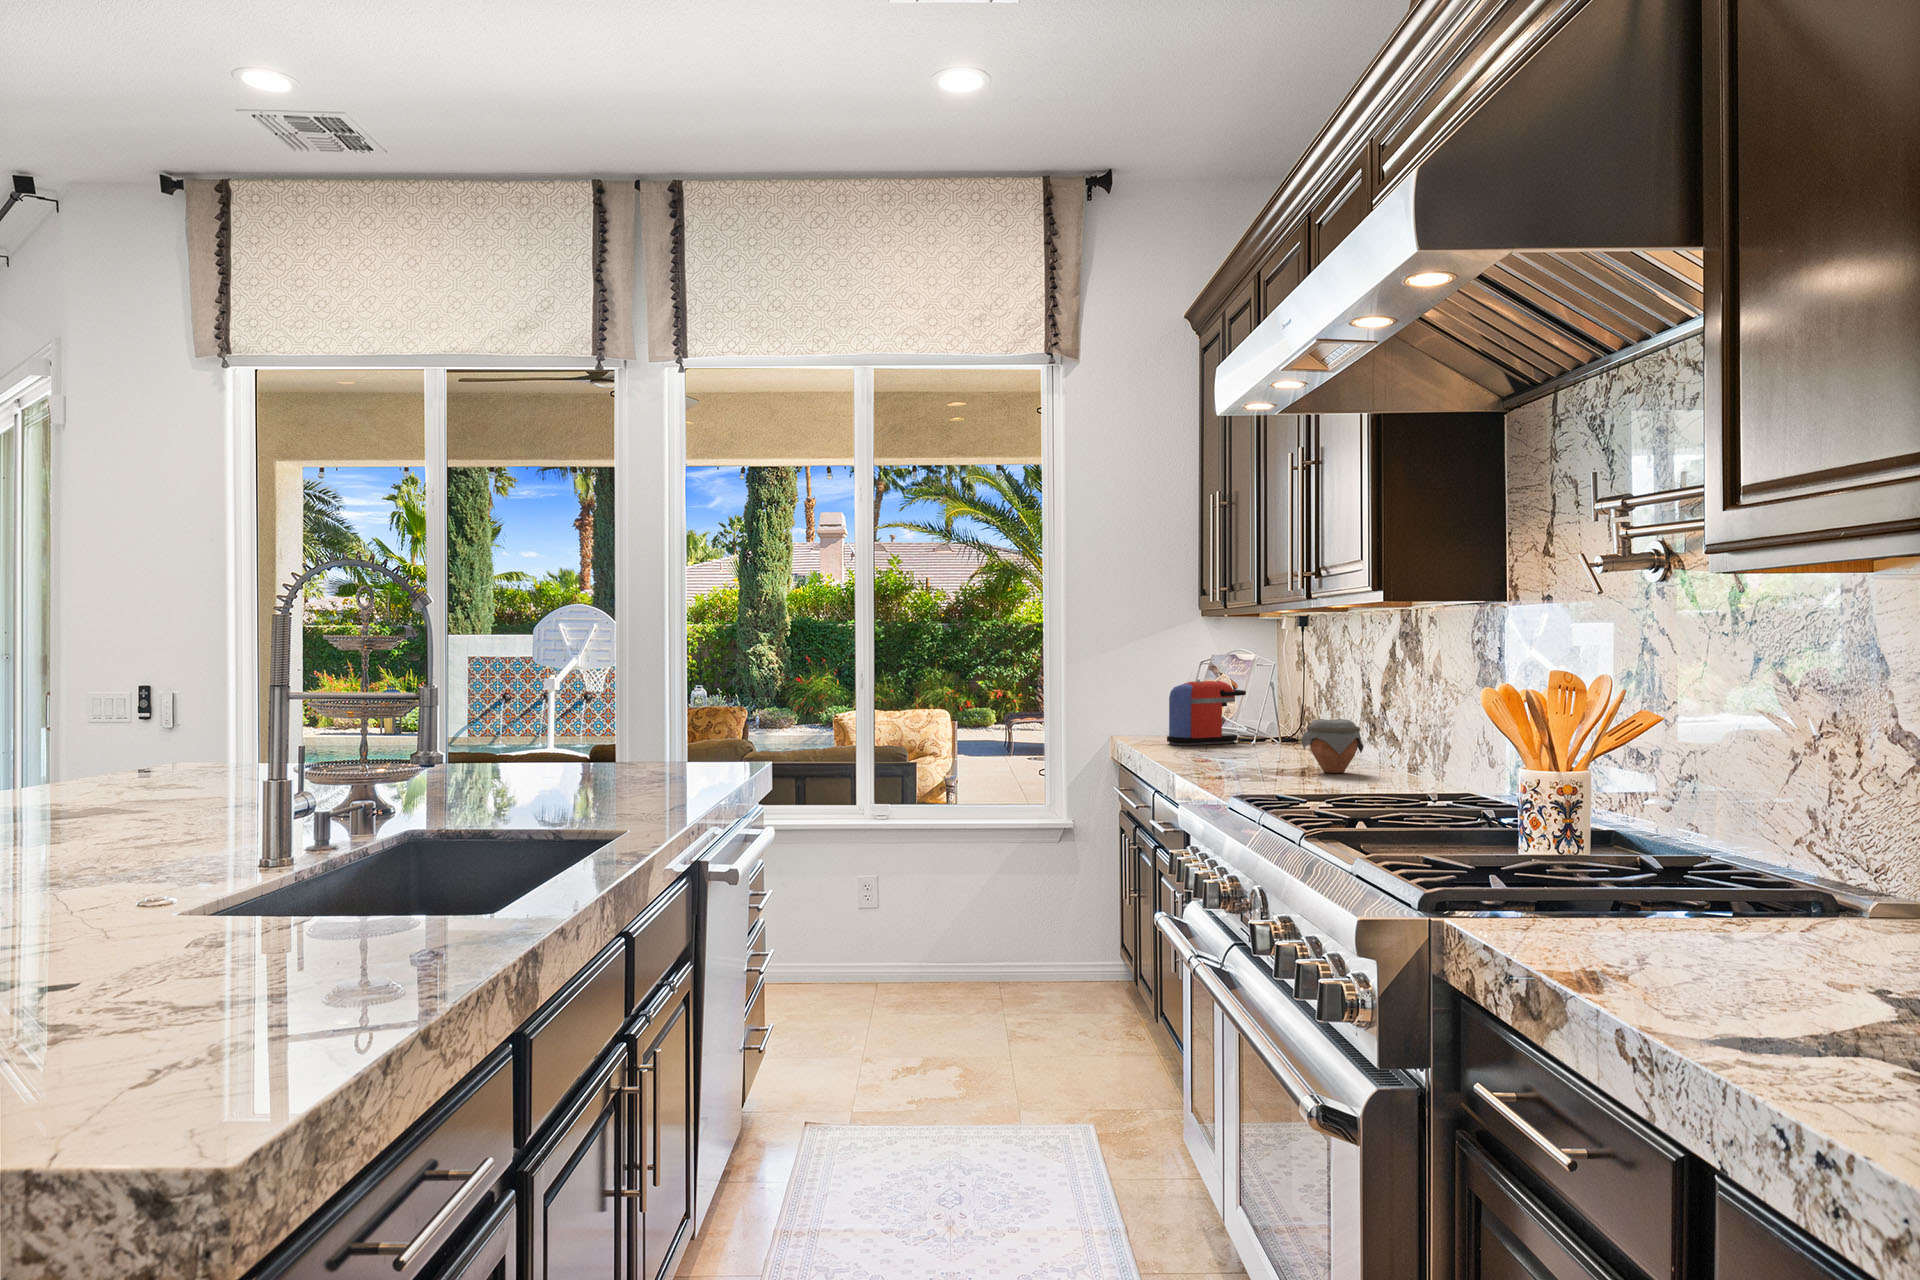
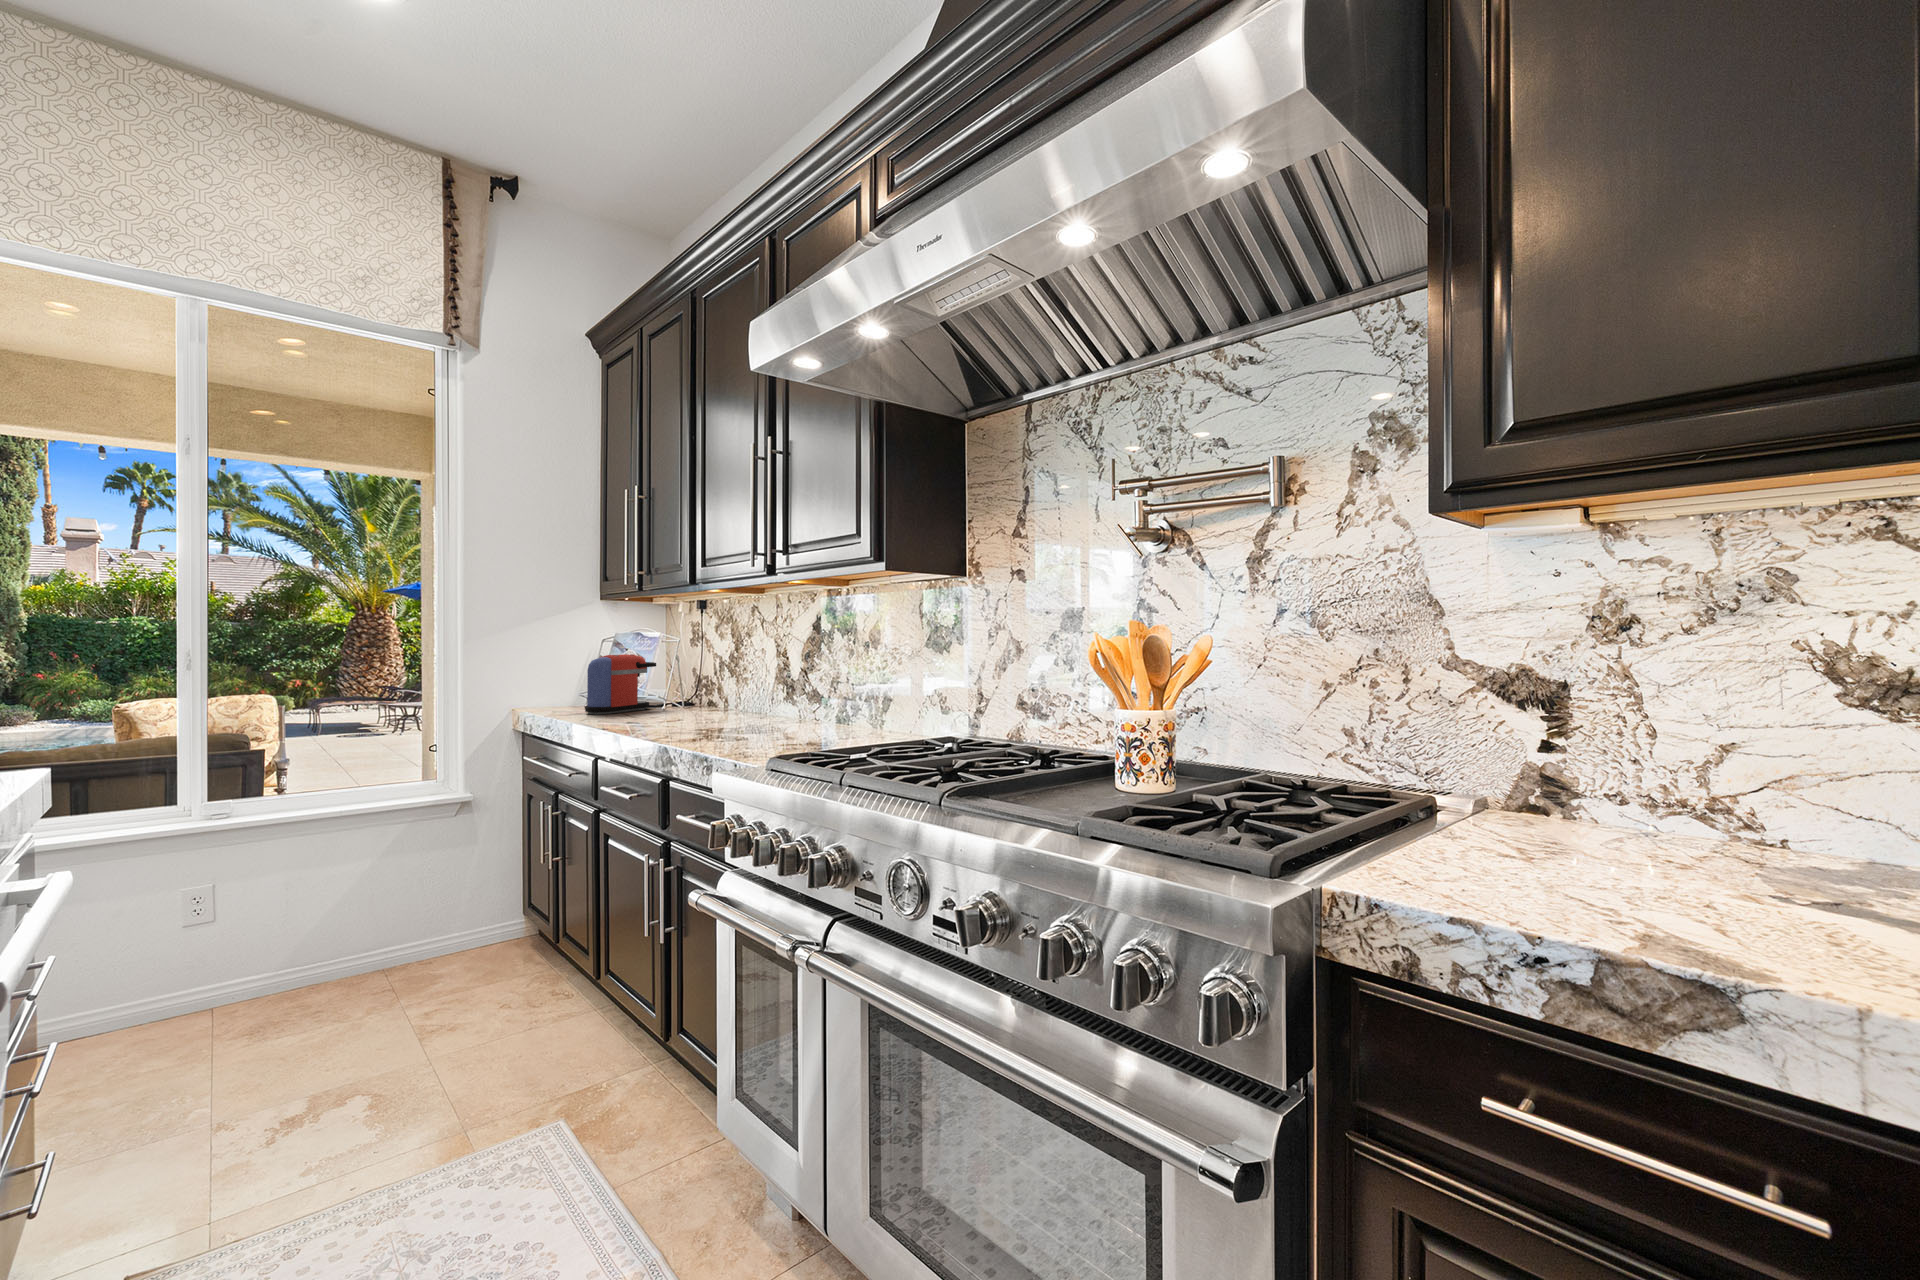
jar: present [1300,719,1364,773] -> none [765,681,820,729]

